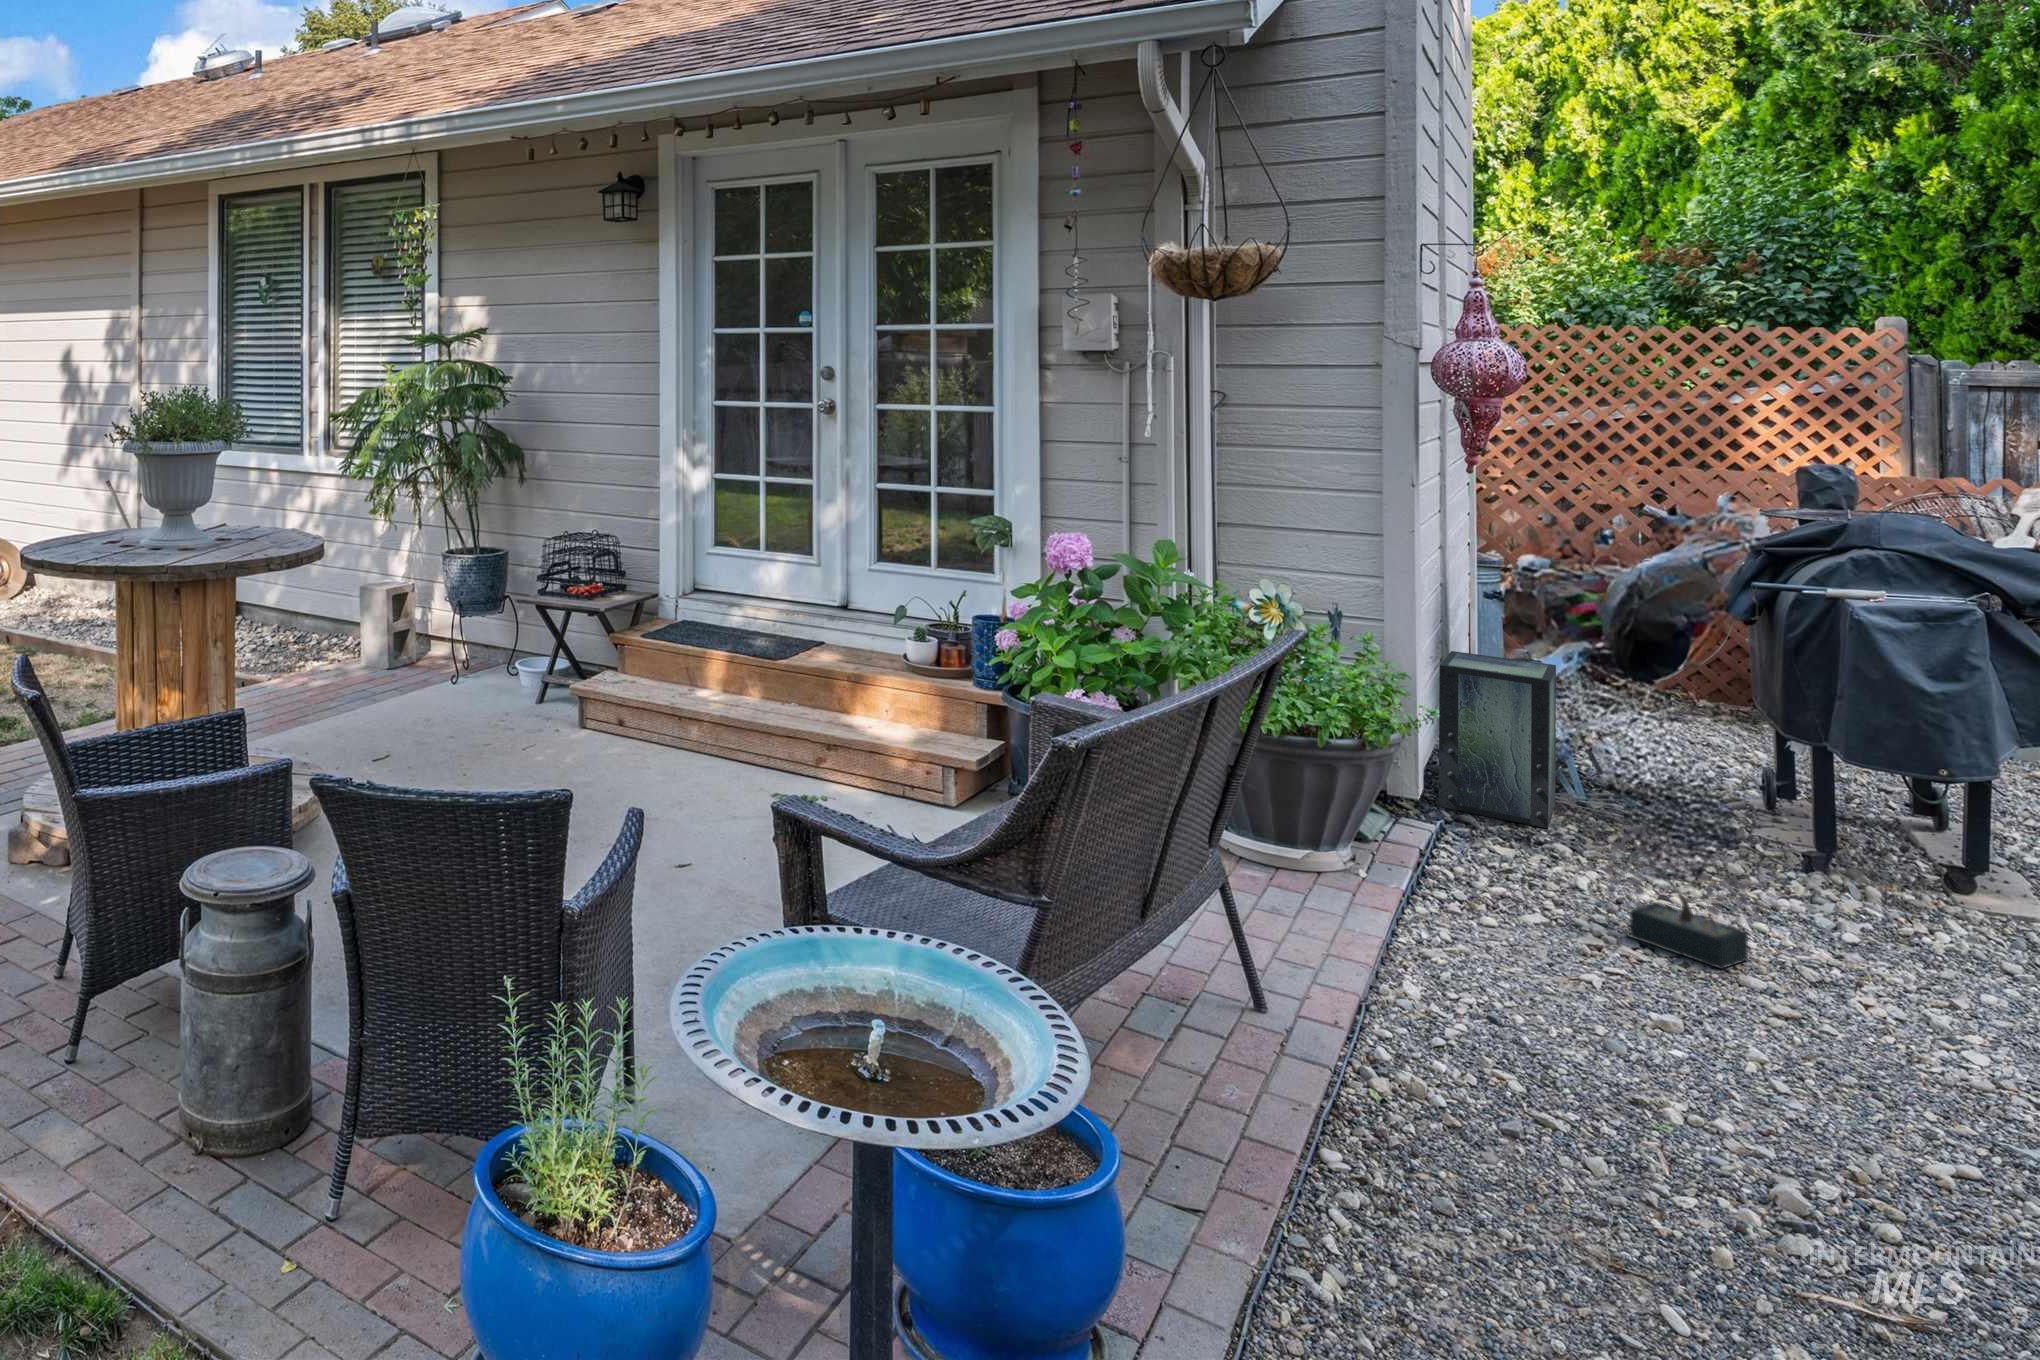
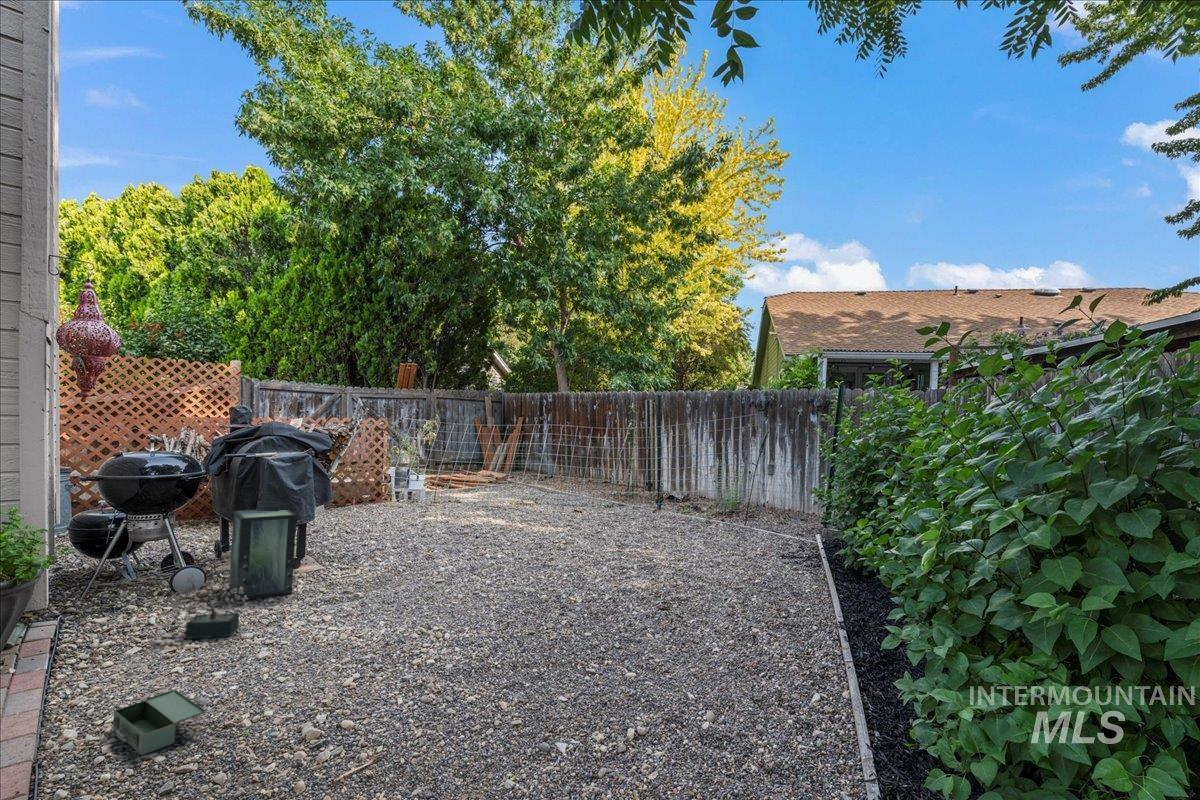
storage box: present [1439,651,1556,828] -> present [229,510,296,601]
toolbox: none [1463,986,1599,1078] -> present [113,690,205,755]

